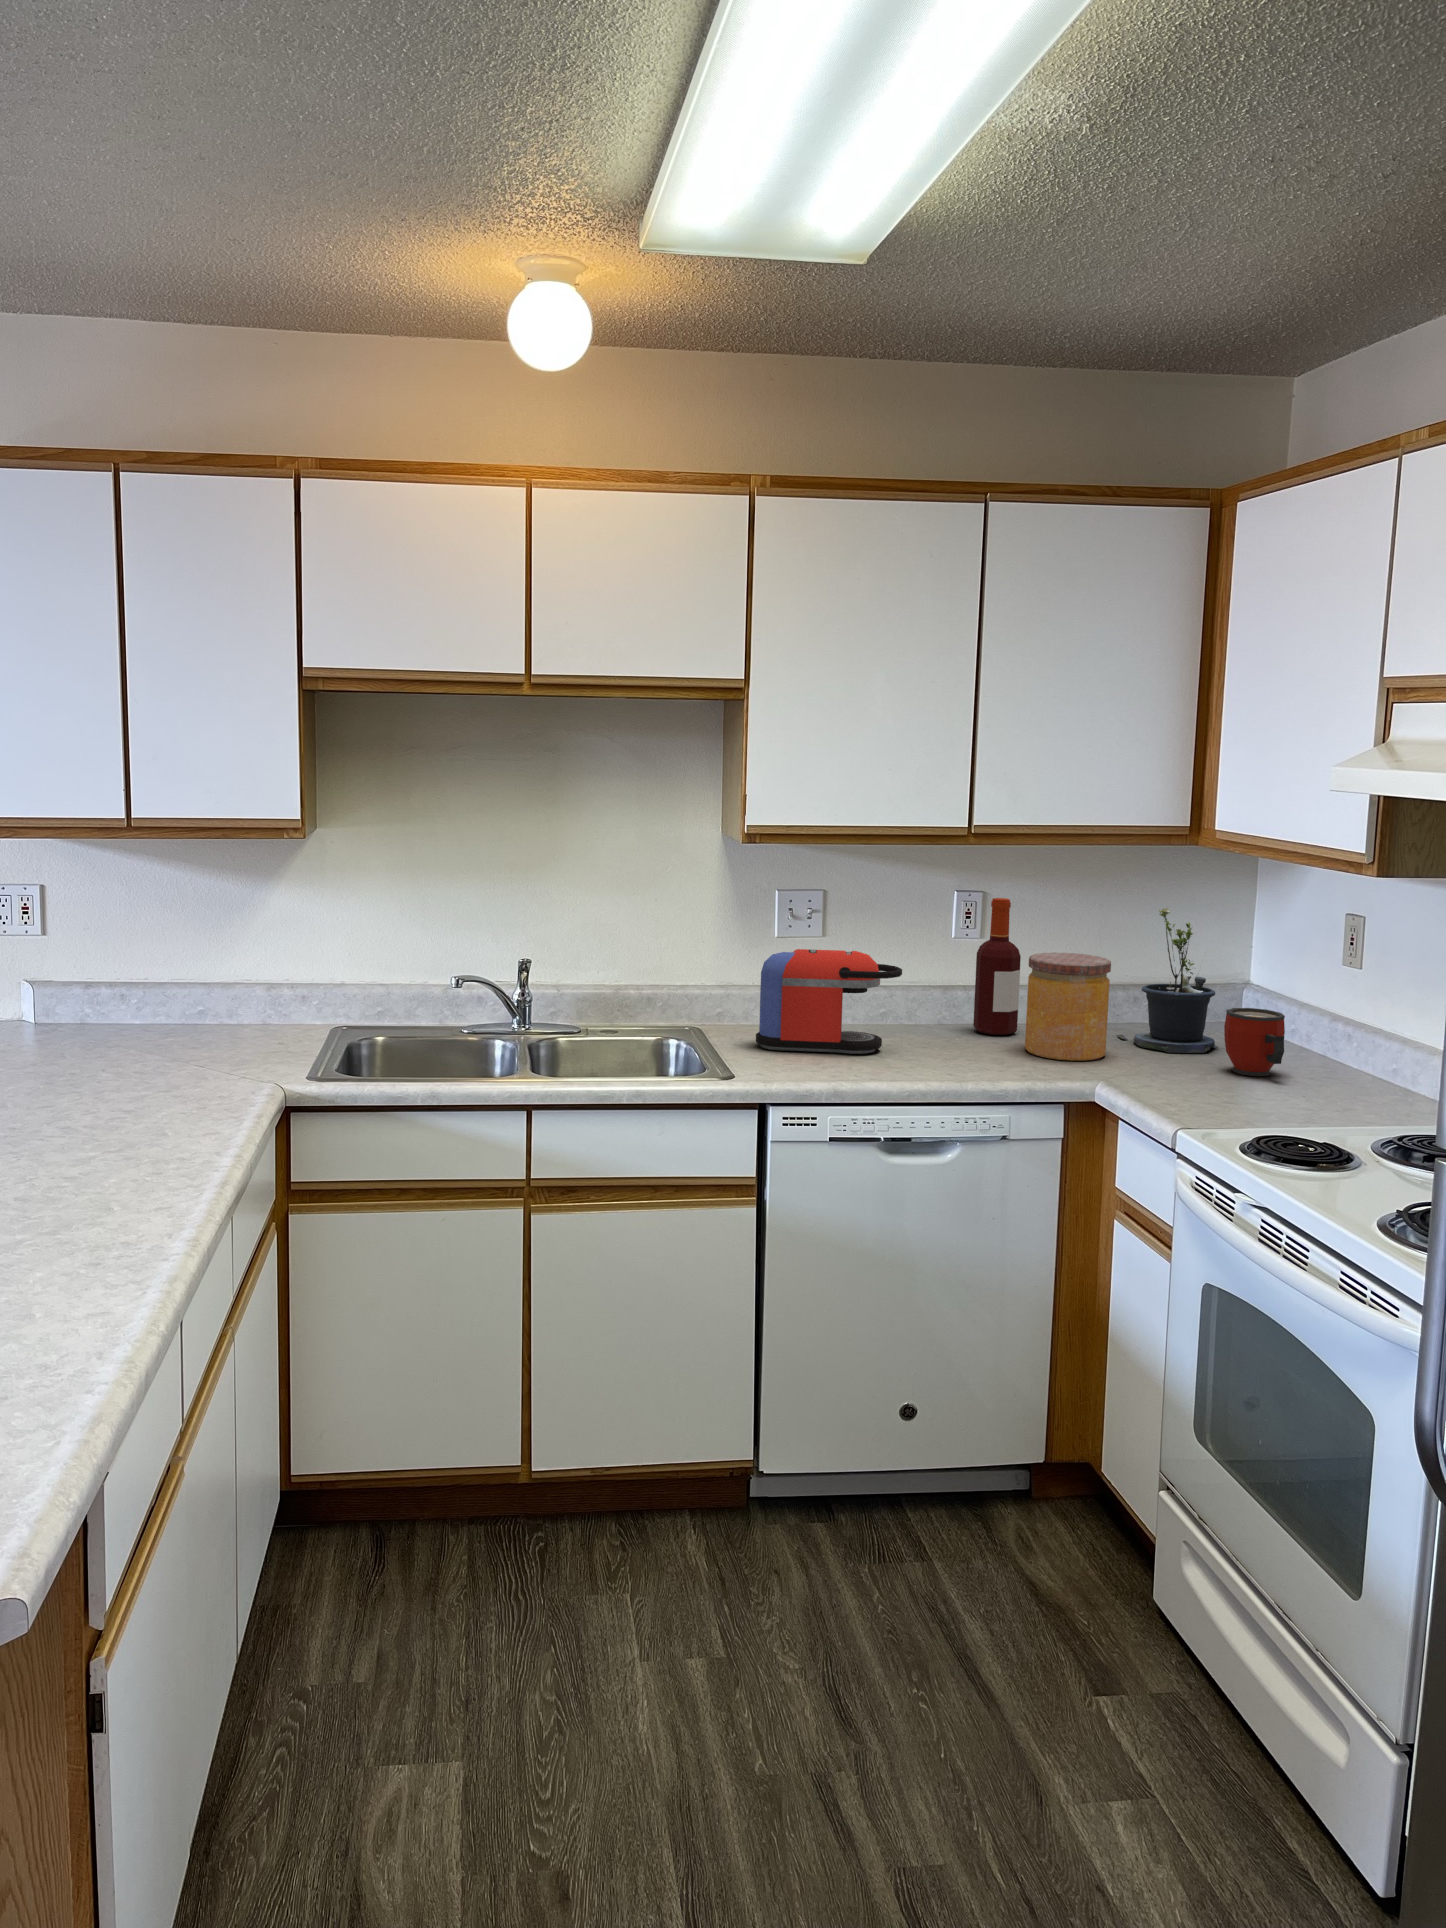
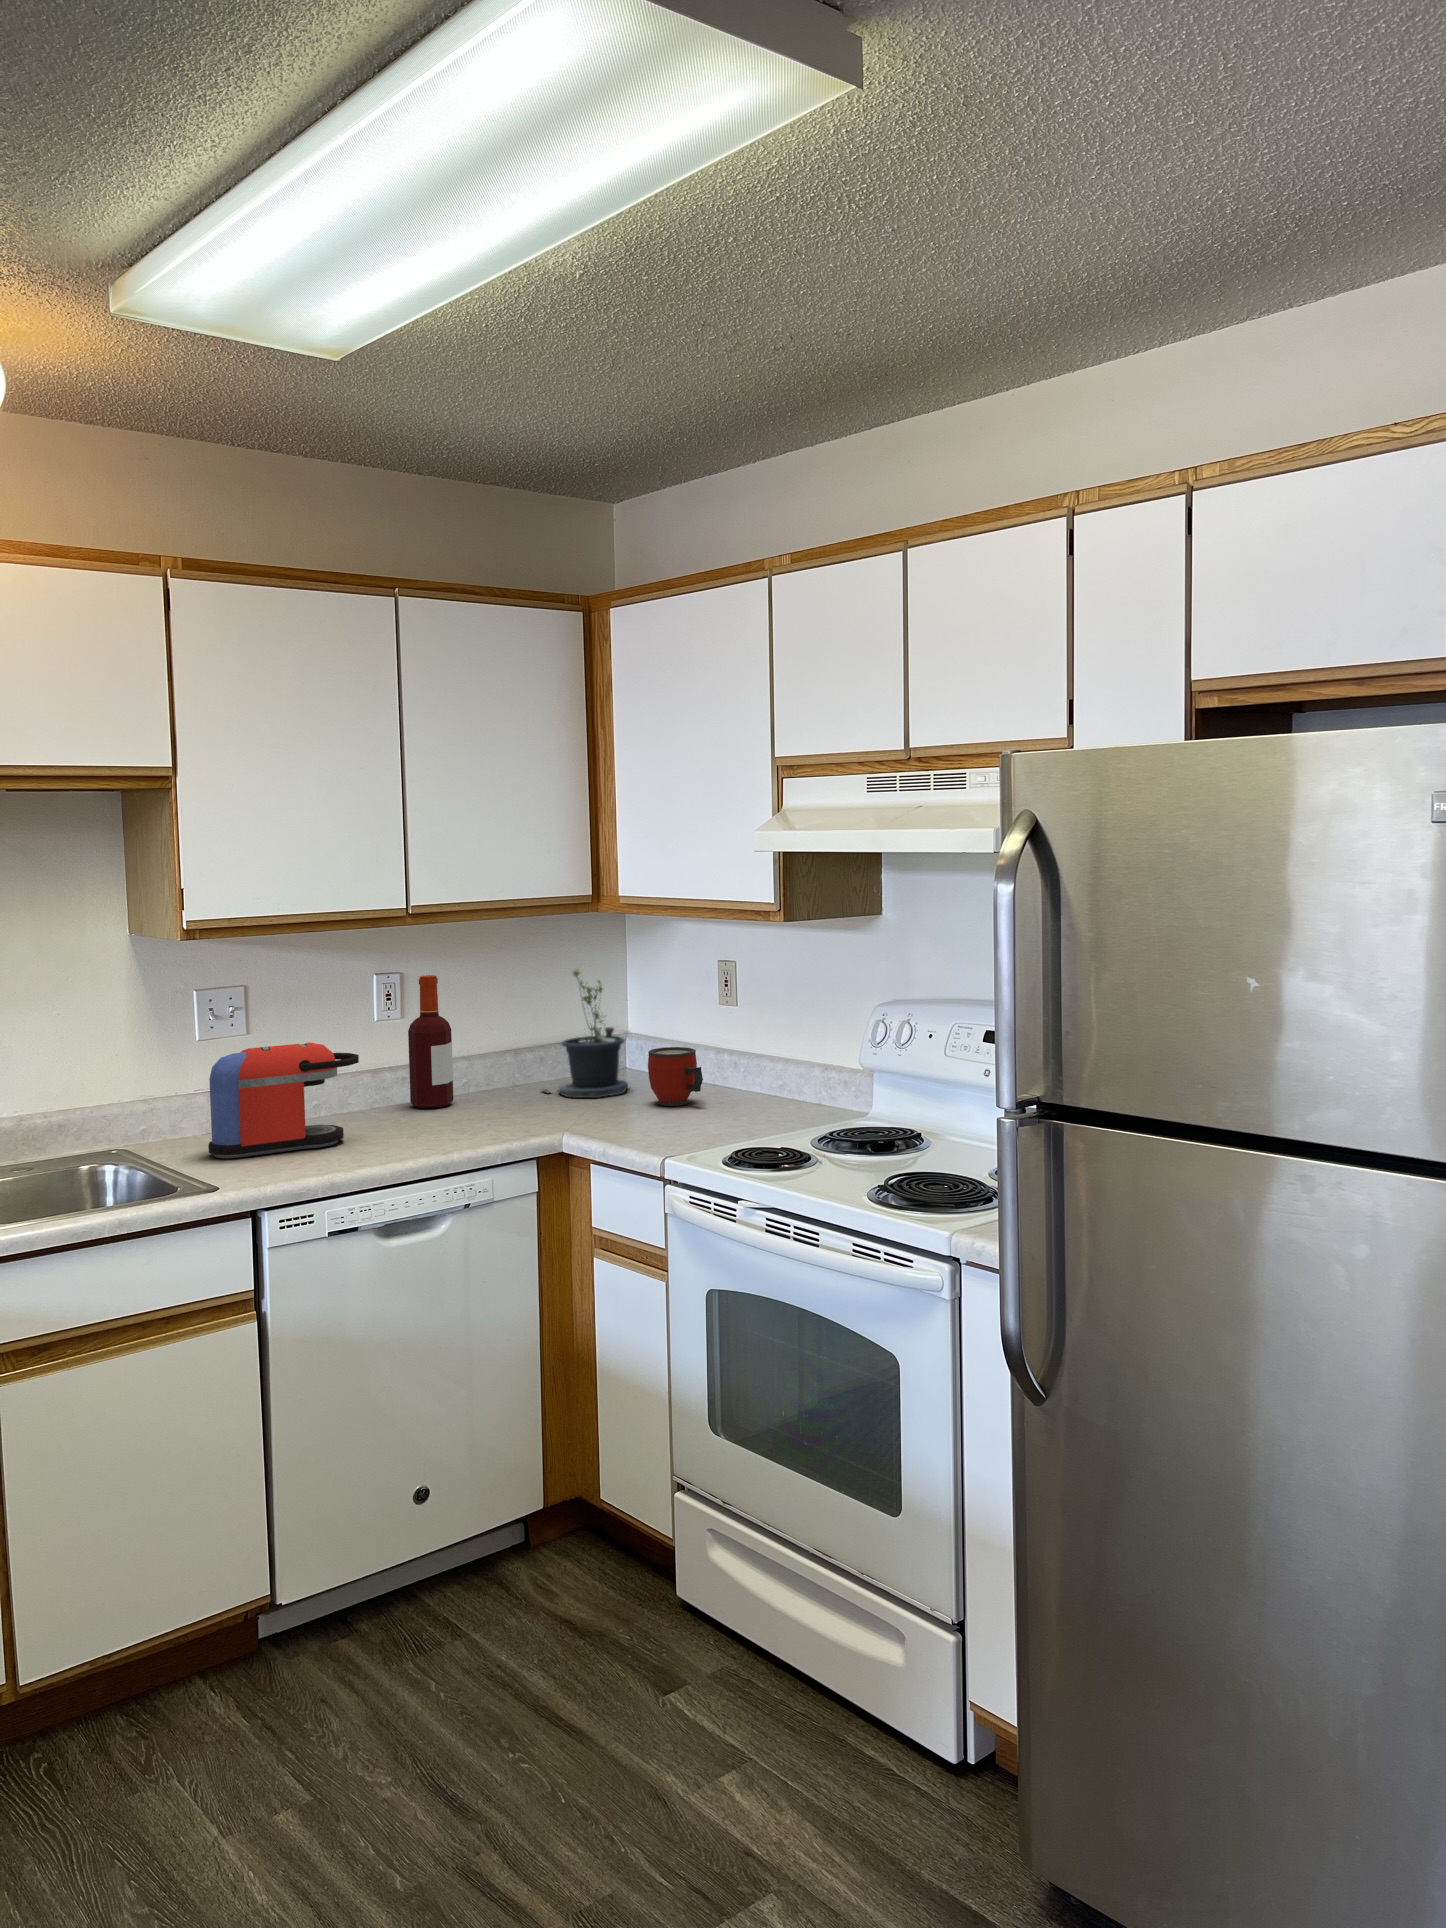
jar: present [1025,953,1111,1061] -> none [471,1019,549,1120]

